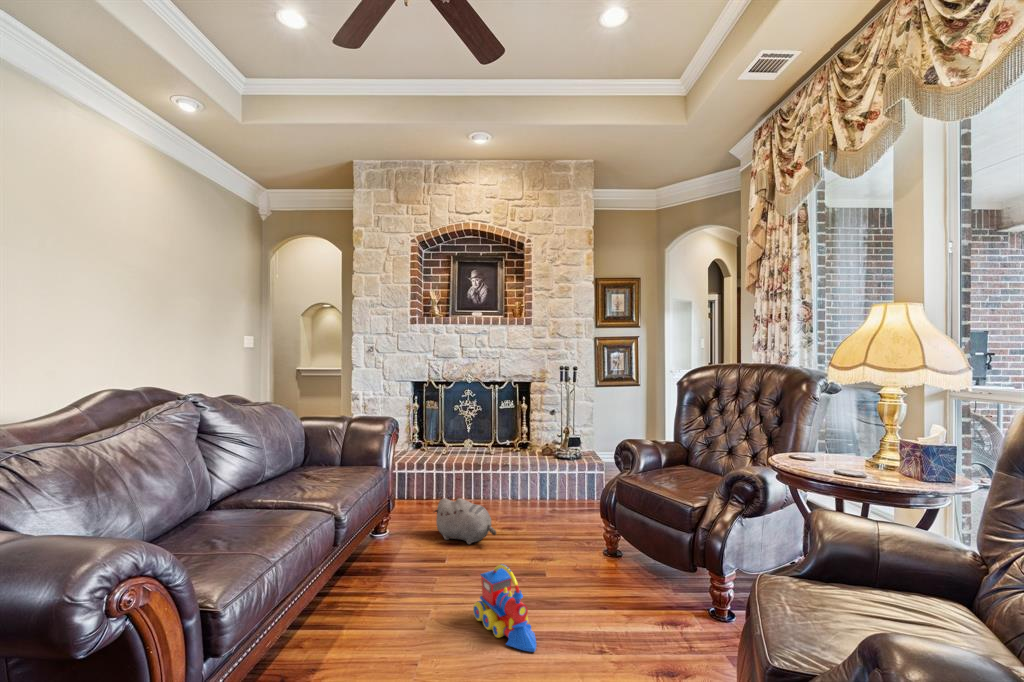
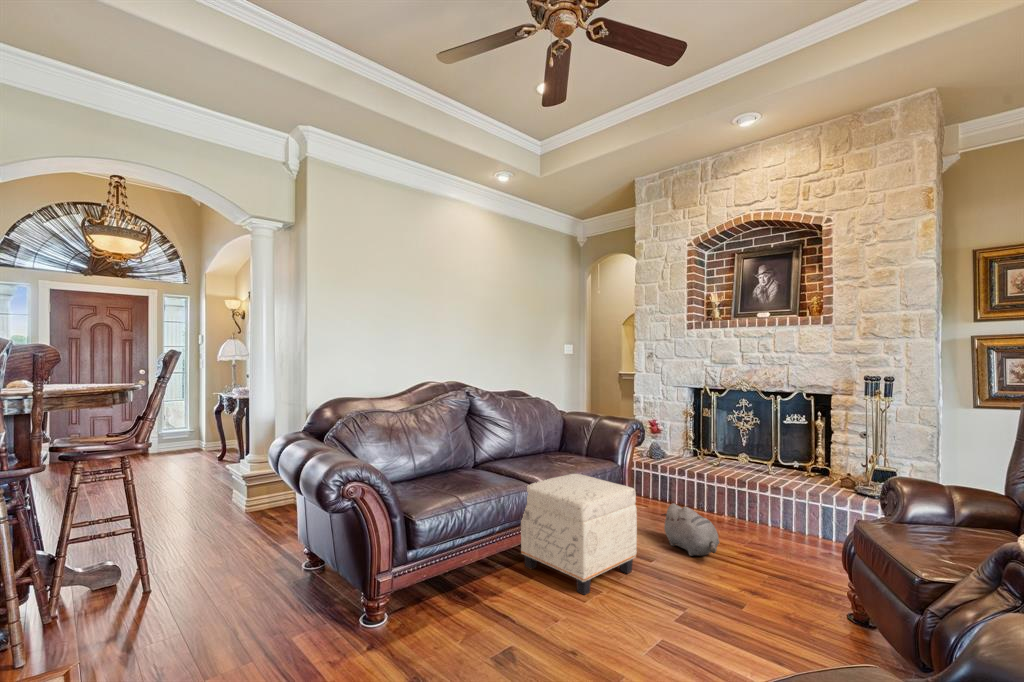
ottoman: none [317,488,440,621] -> present [521,474,637,595]
toy train: present [473,564,537,652] -> none [633,567,676,660]

